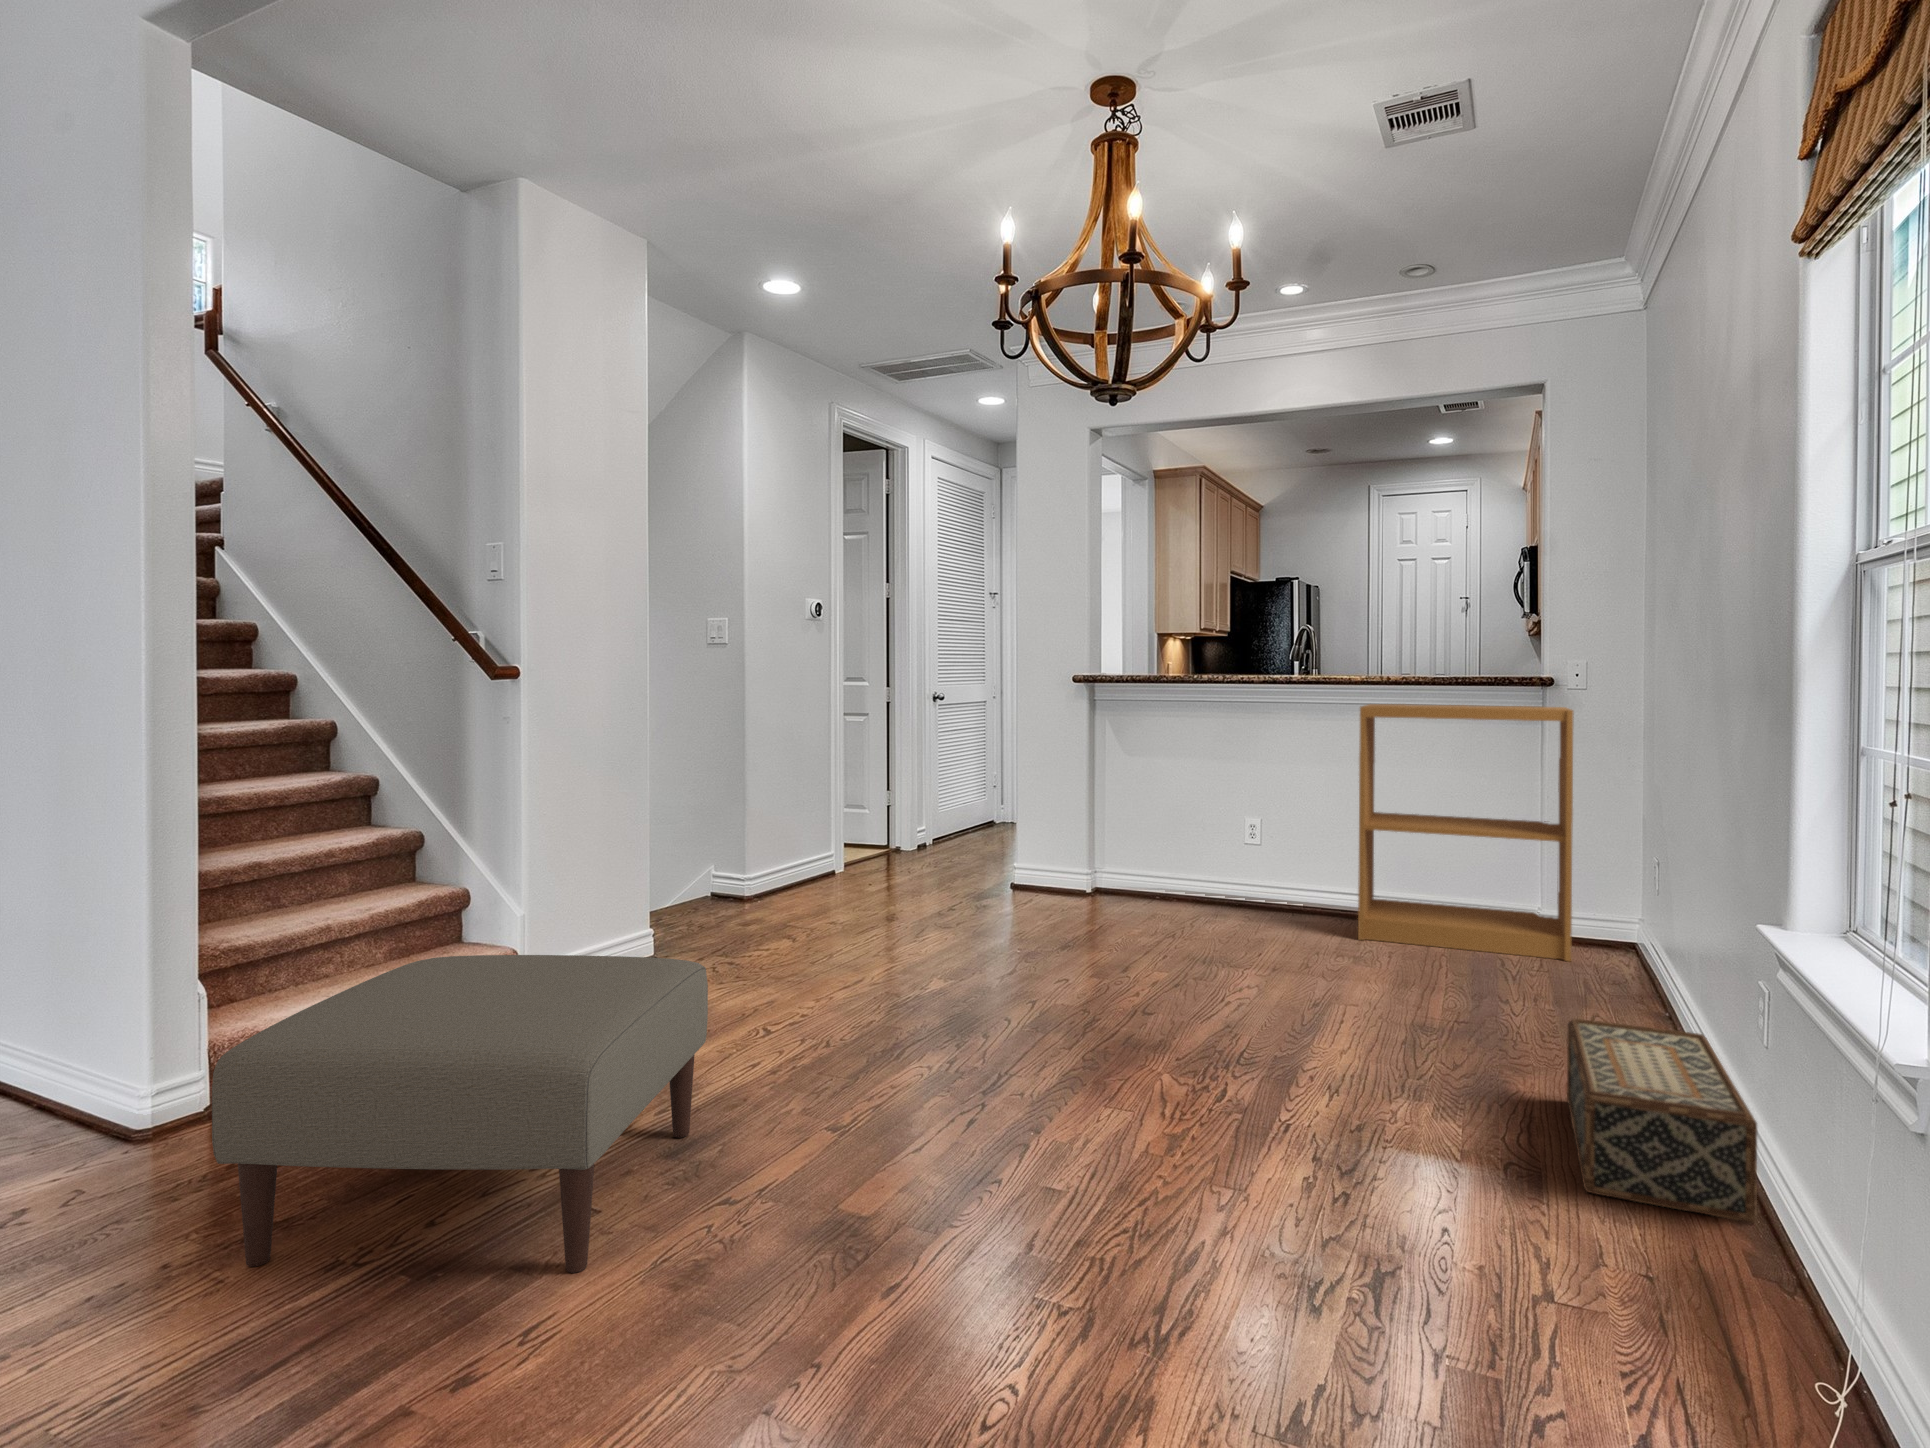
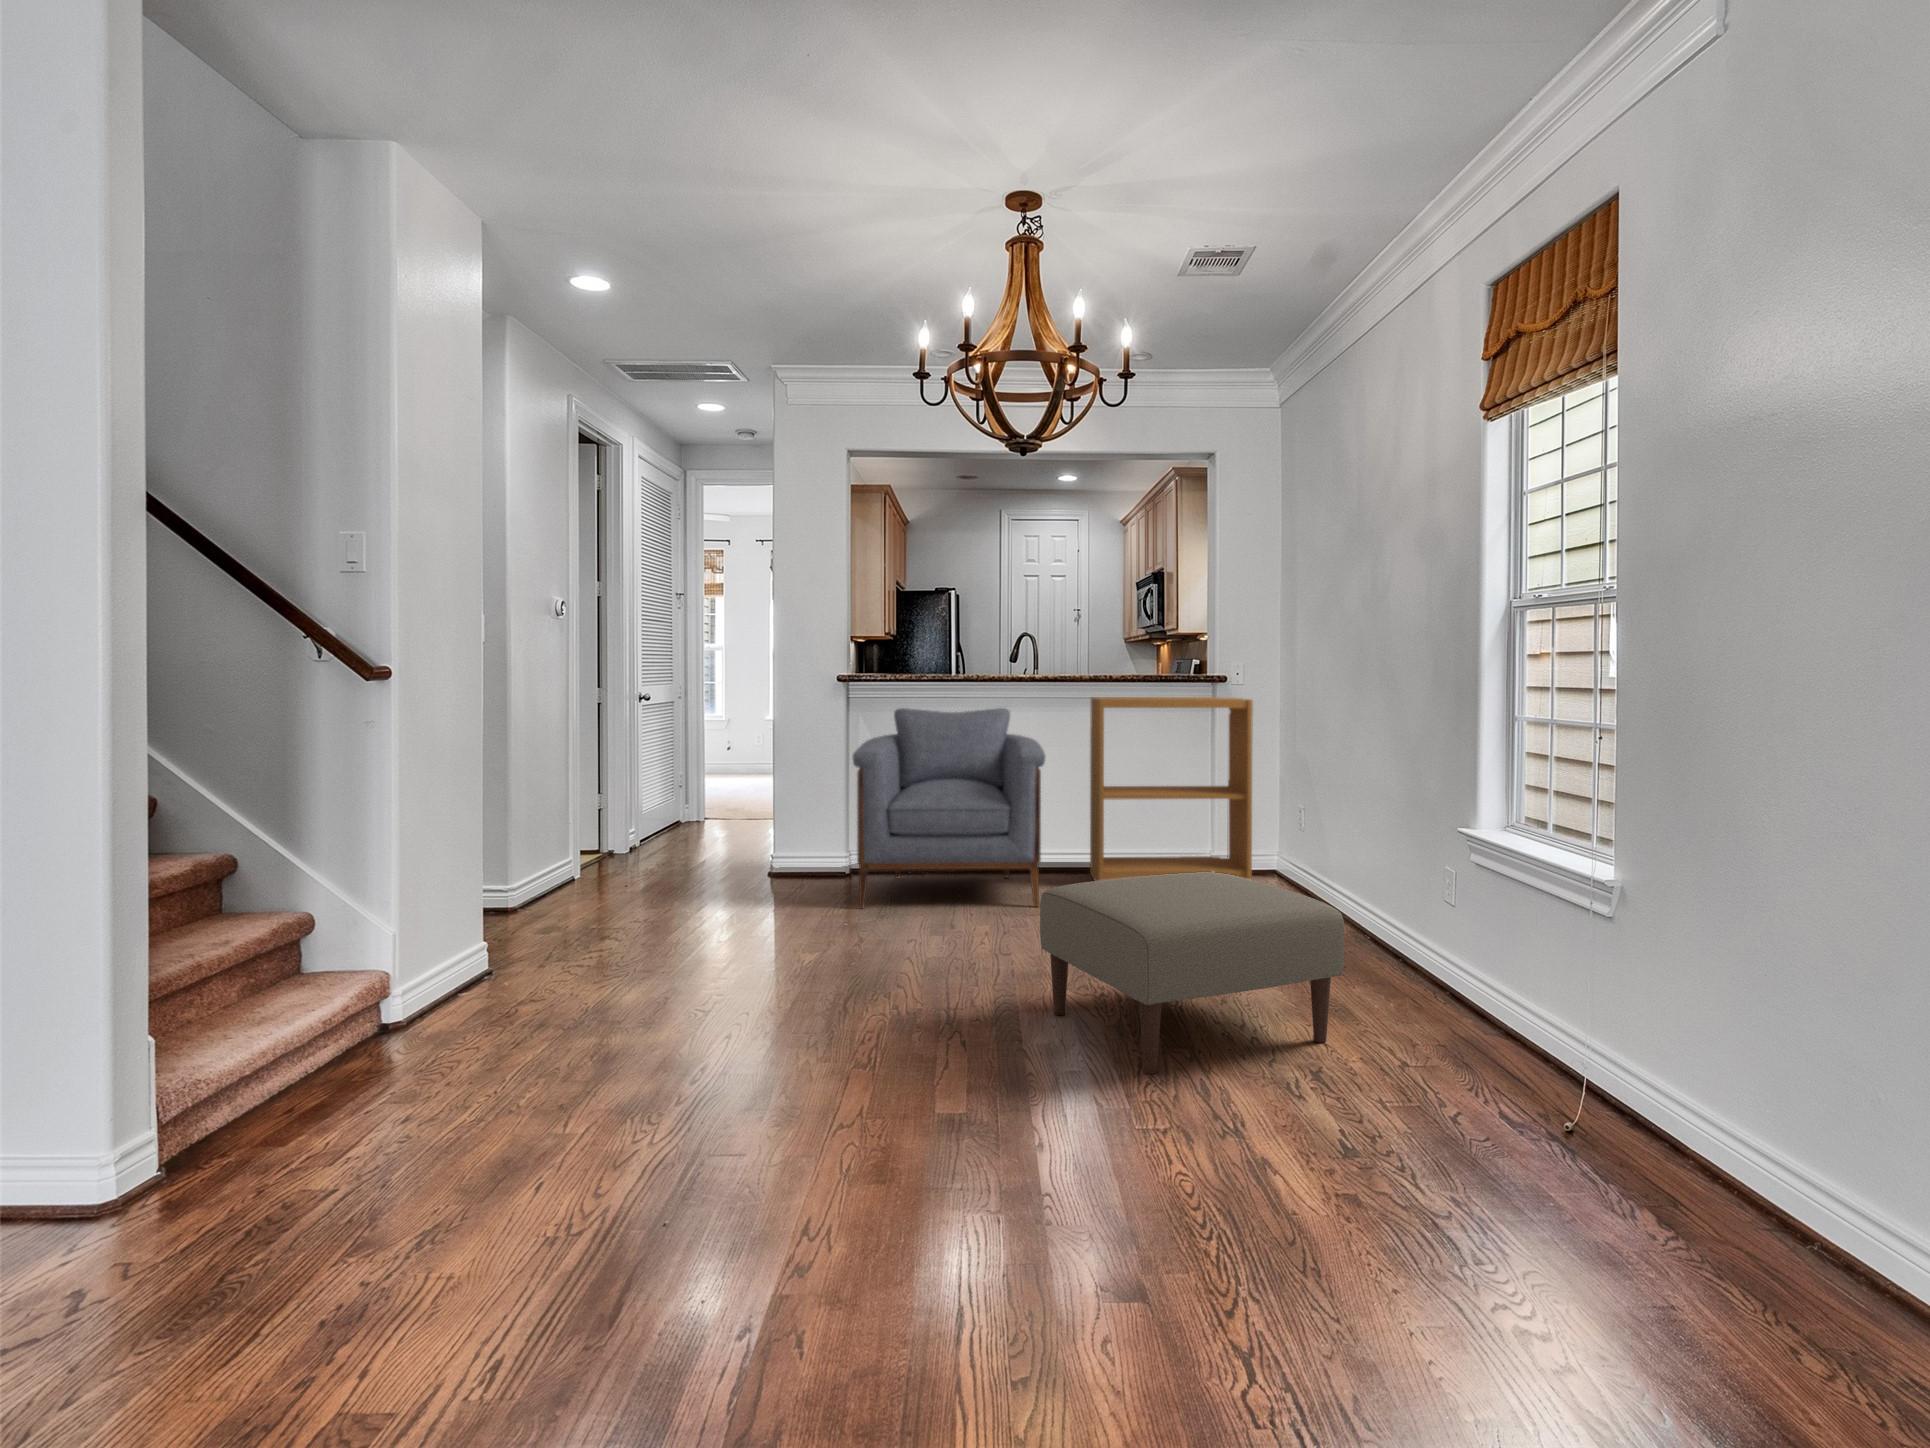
armchair: none [1054,713,1289,954] -> present [853,708,1045,909]
ottoman: present [212,955,708,1273] -> present [1040,872,1344,1074]
woven basket: present [1567,1019,1757,1223] -> none [1326,911,1471,1014]

